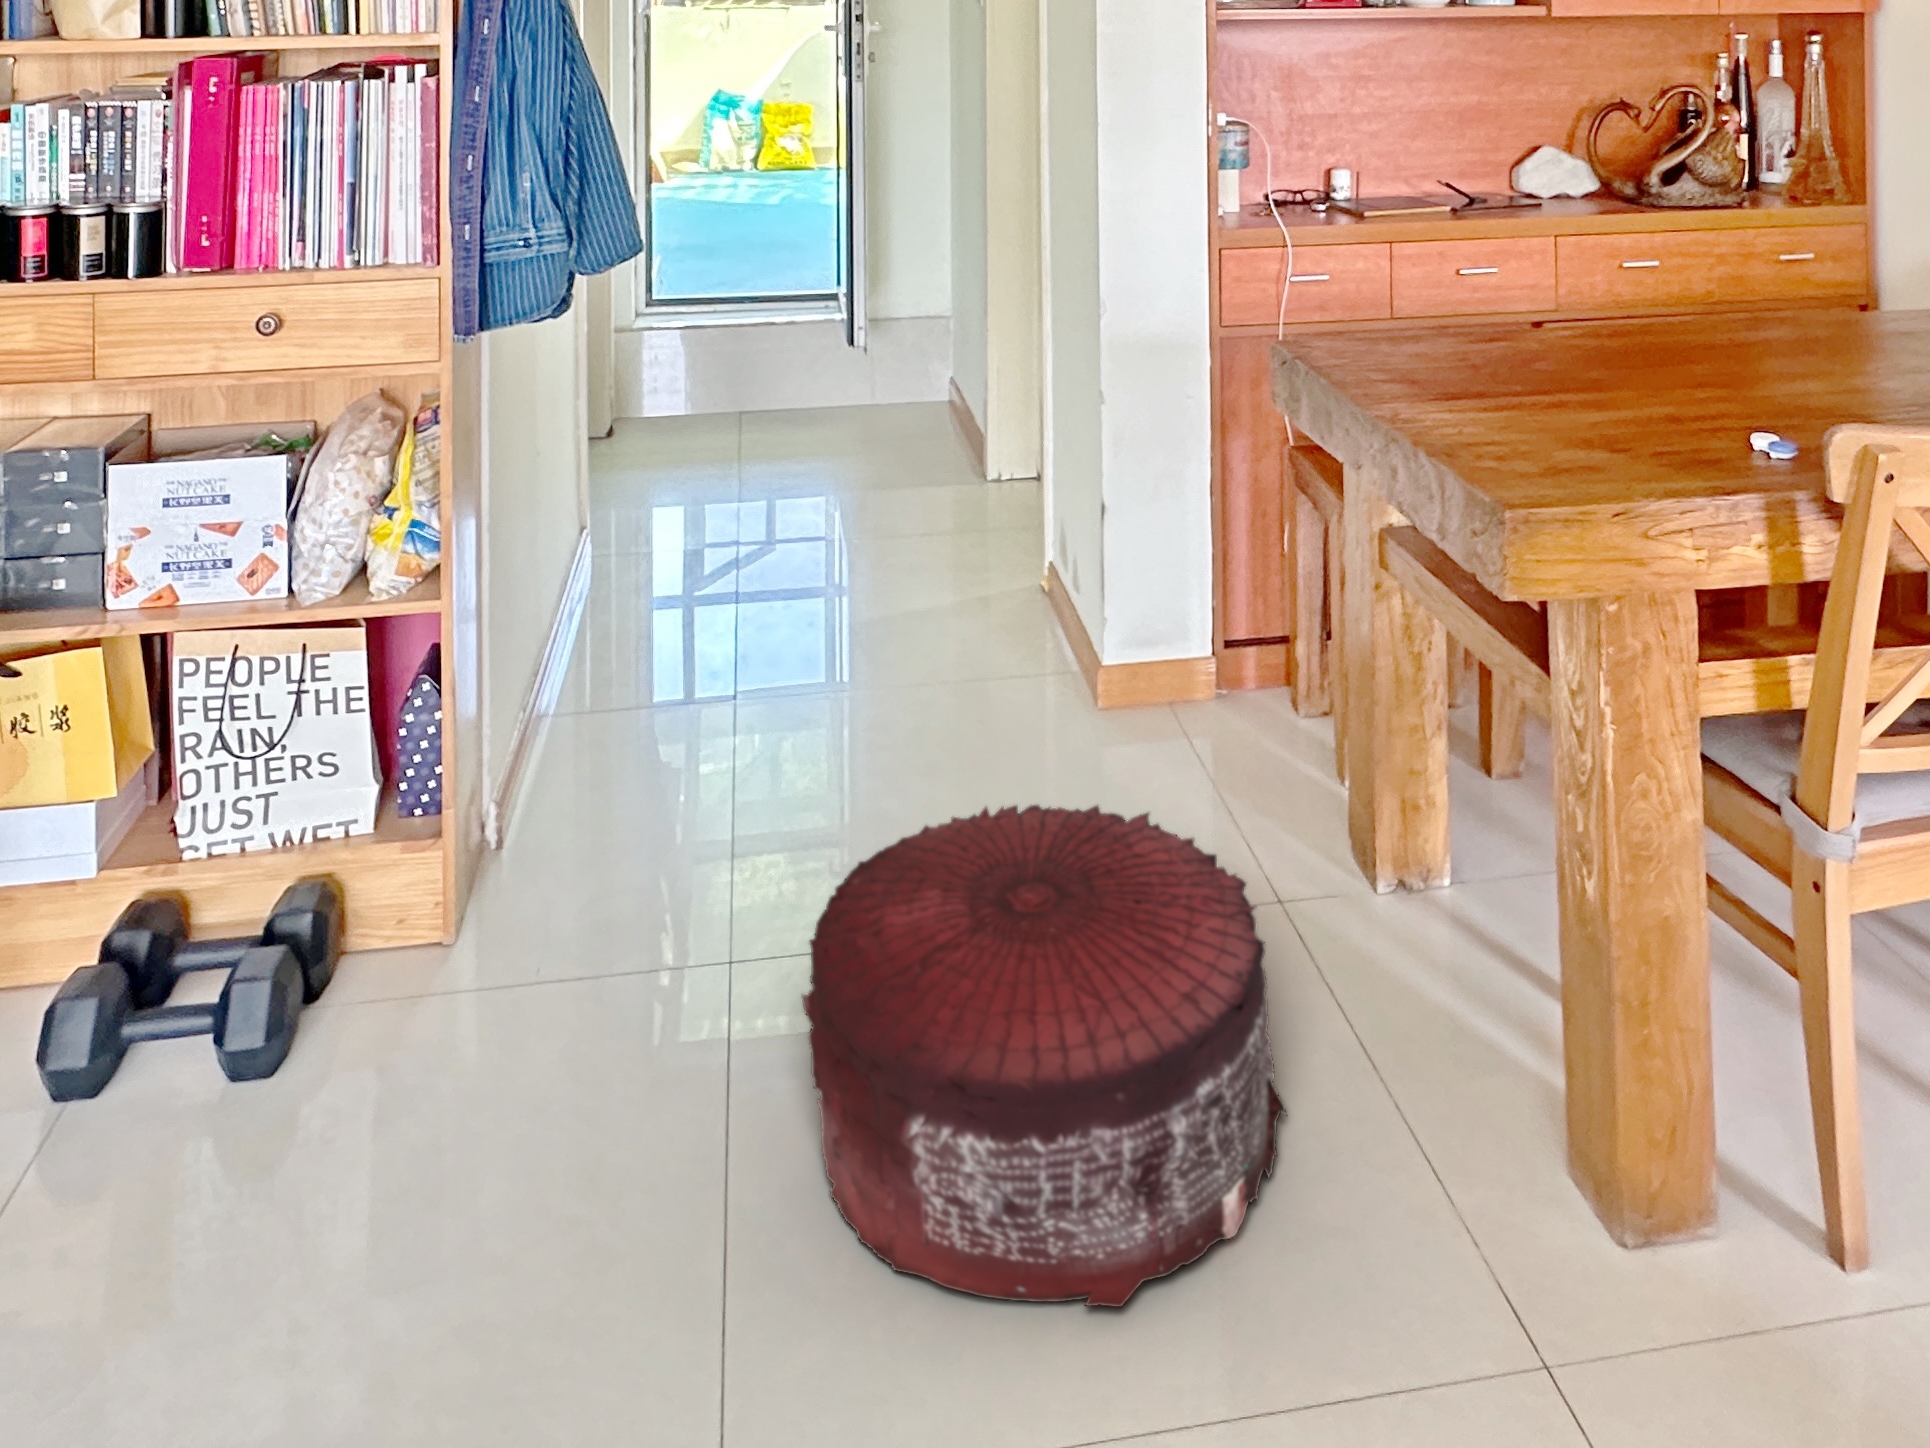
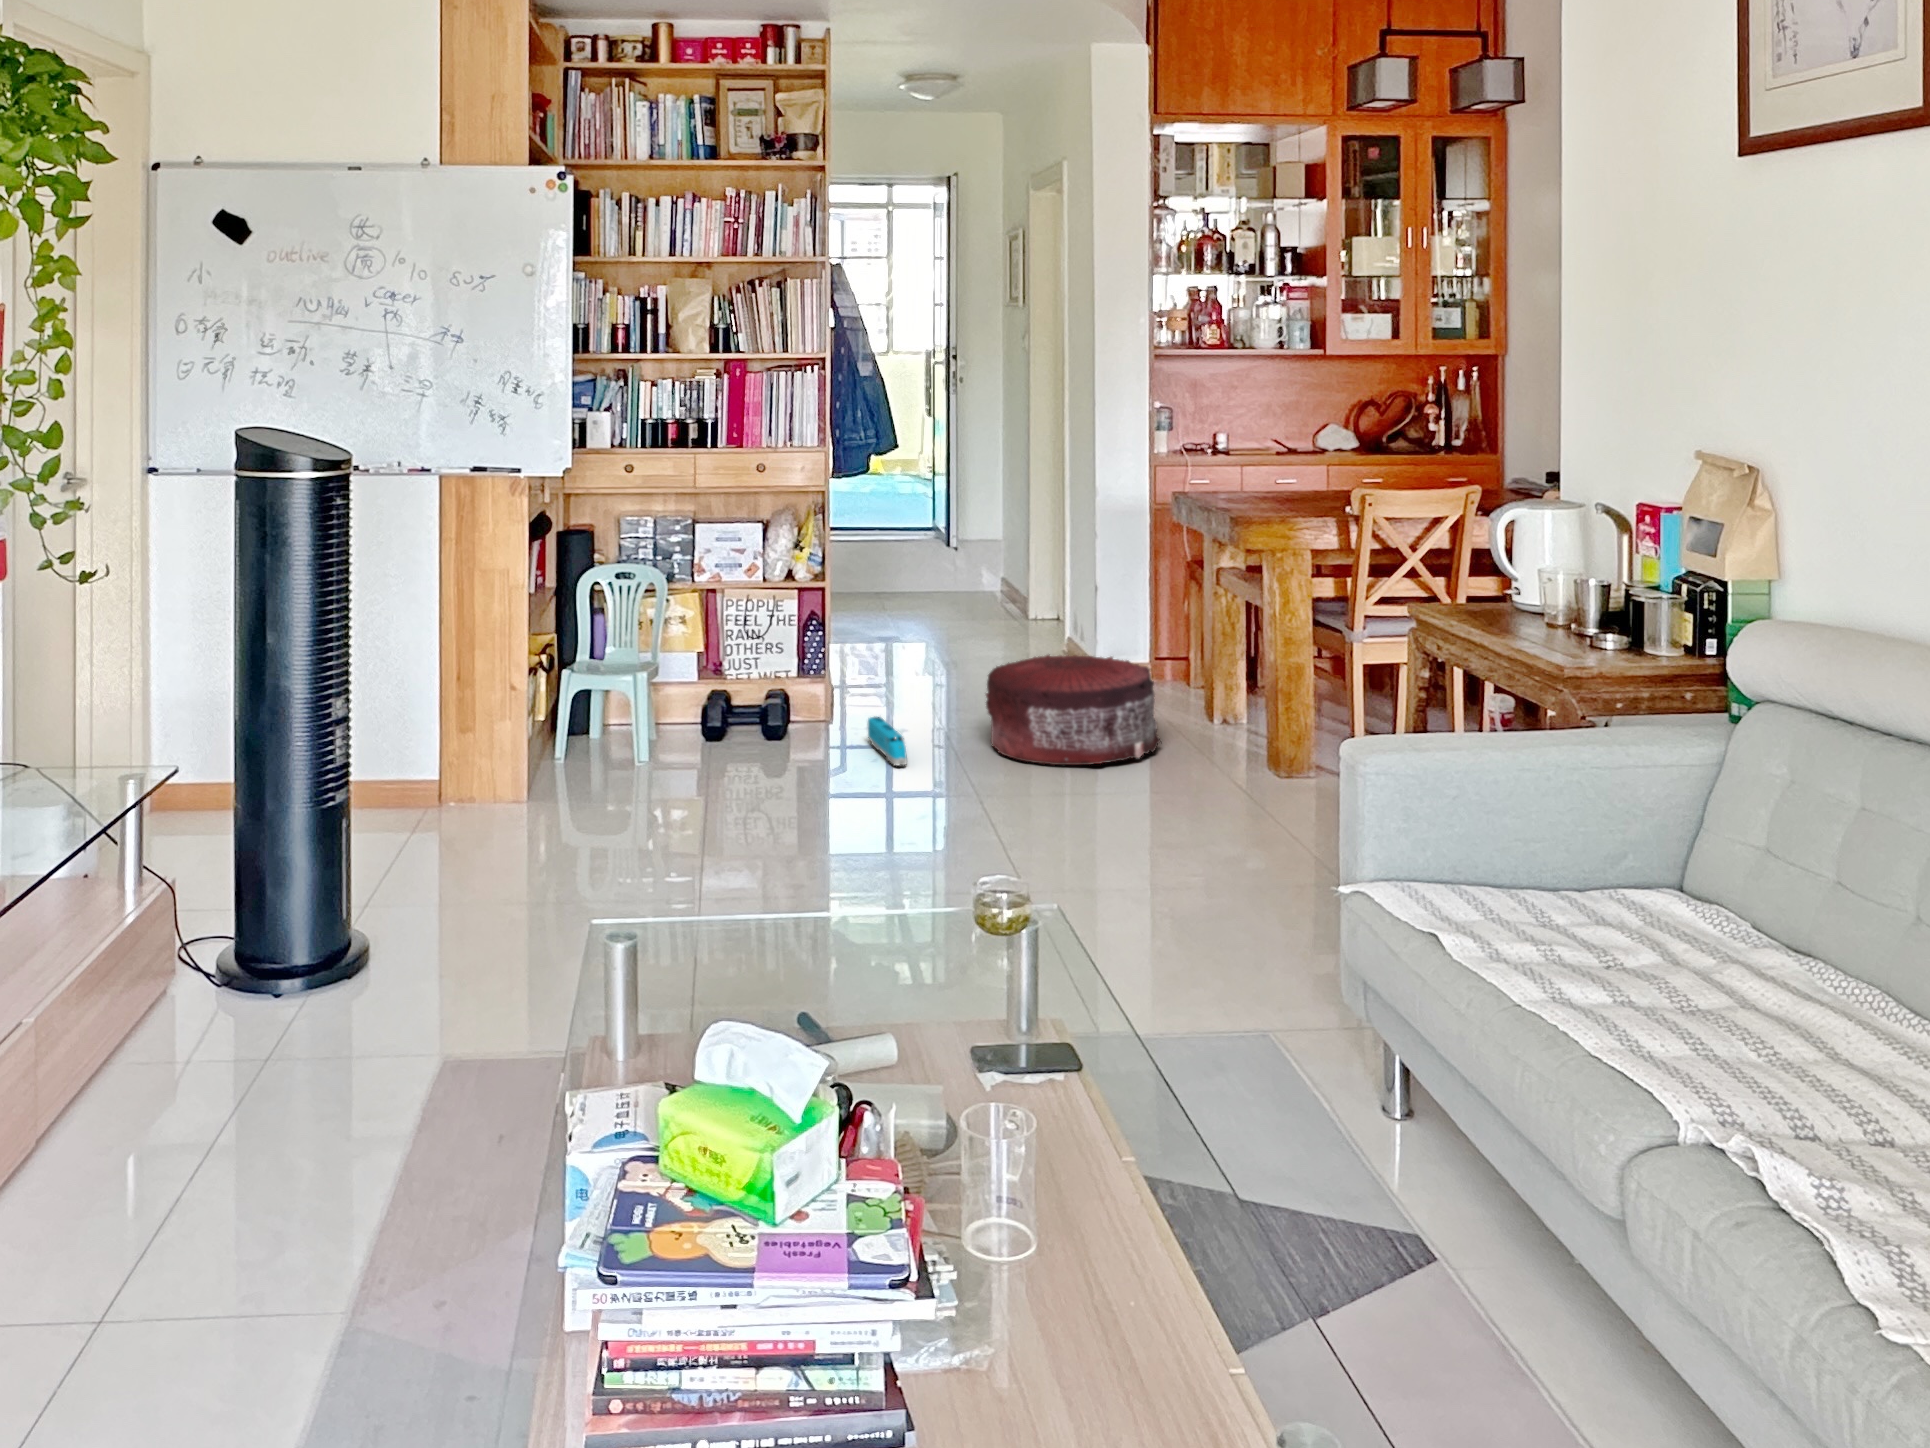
toy train: none [480,1050,535,1347] -> present [868,716,907,765]

